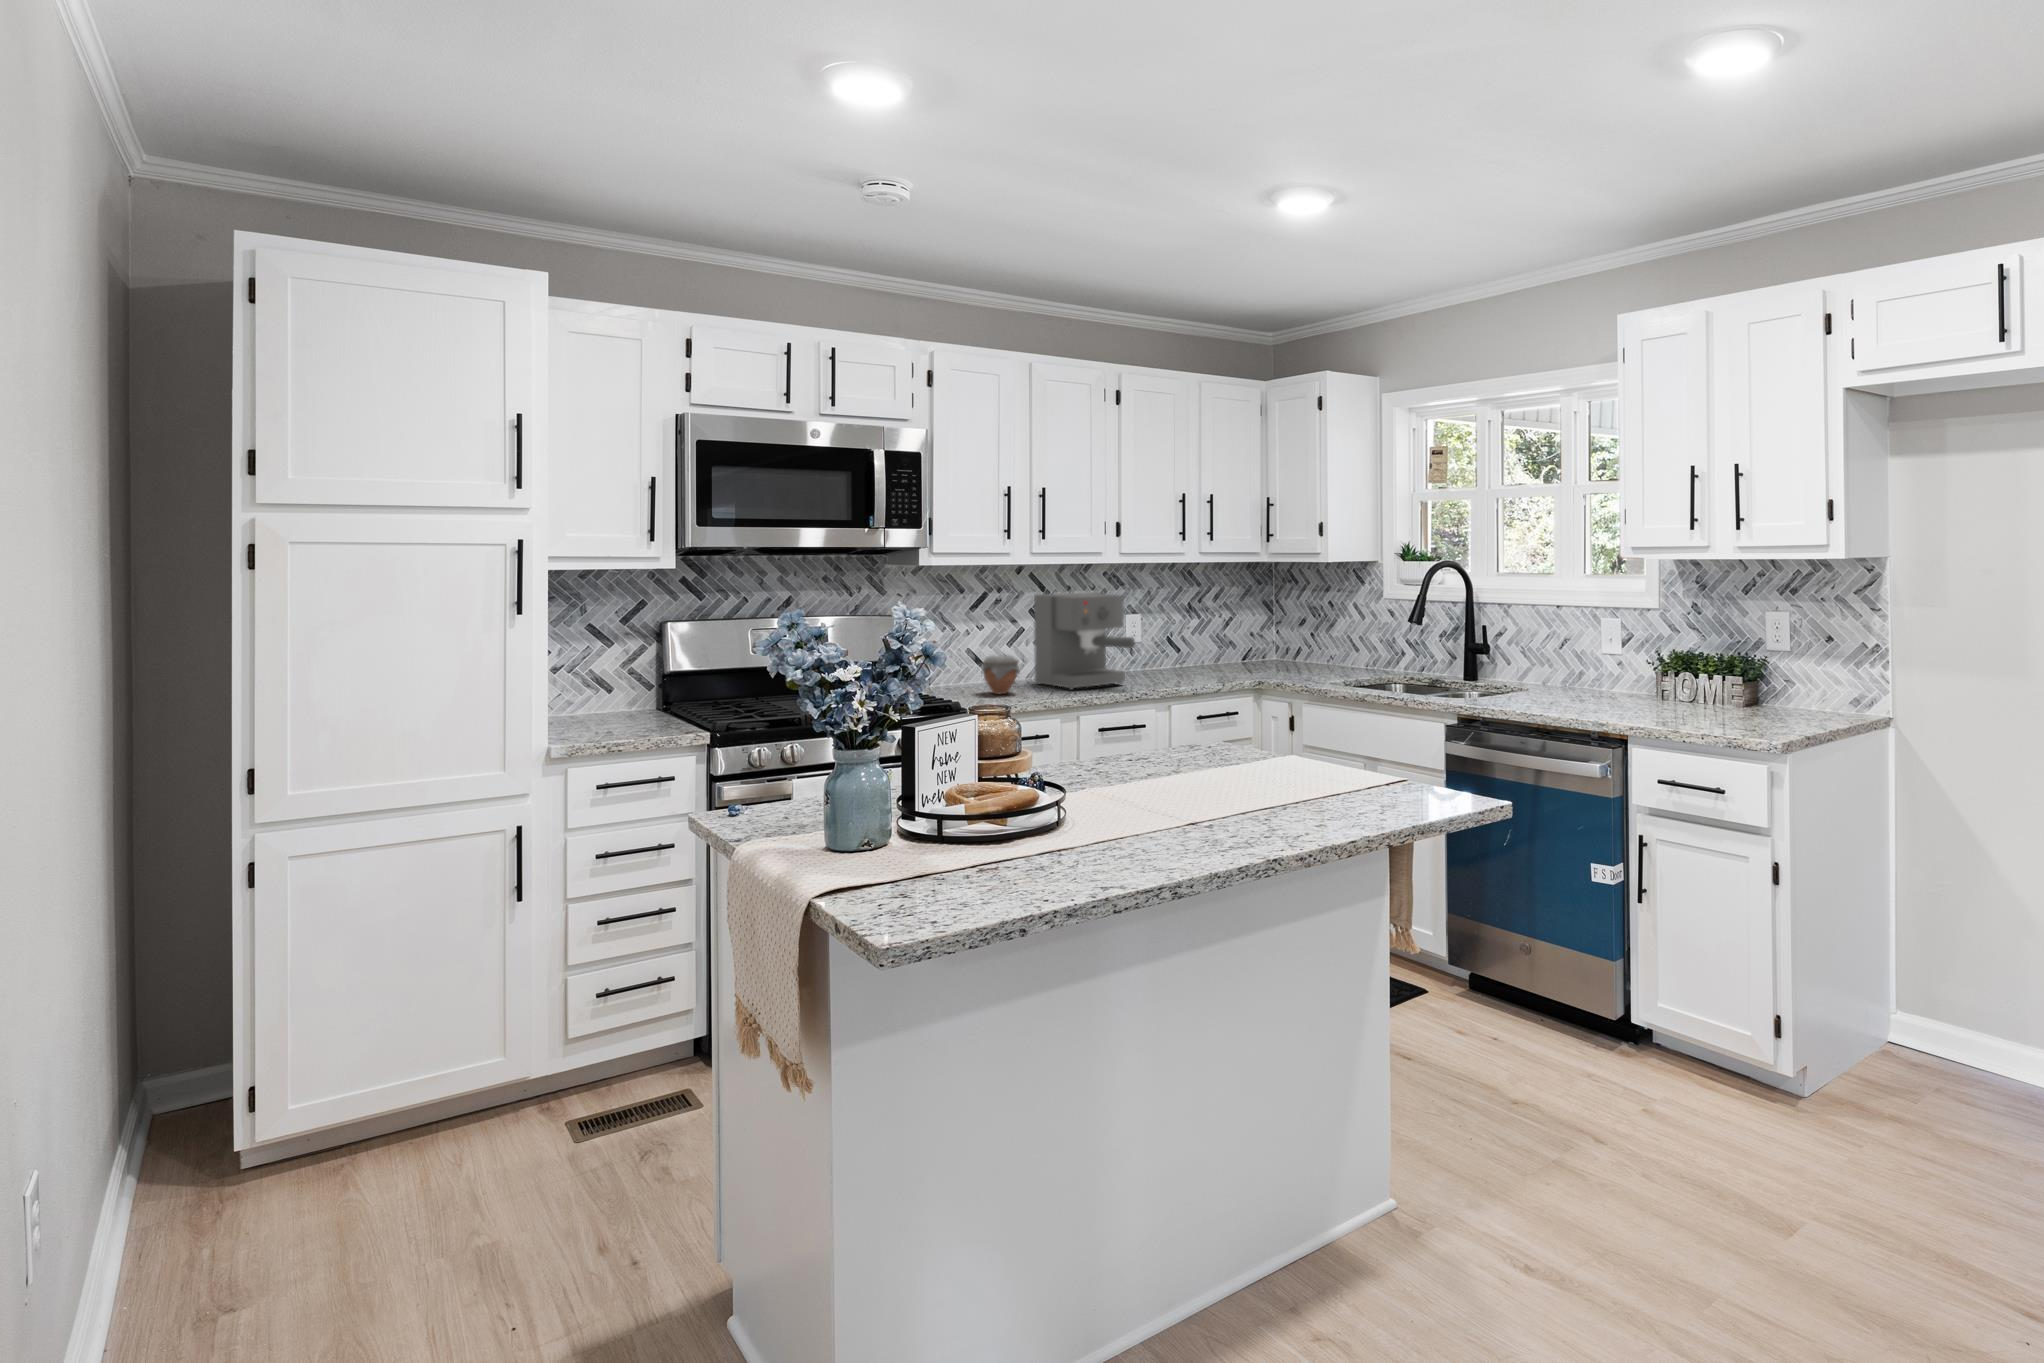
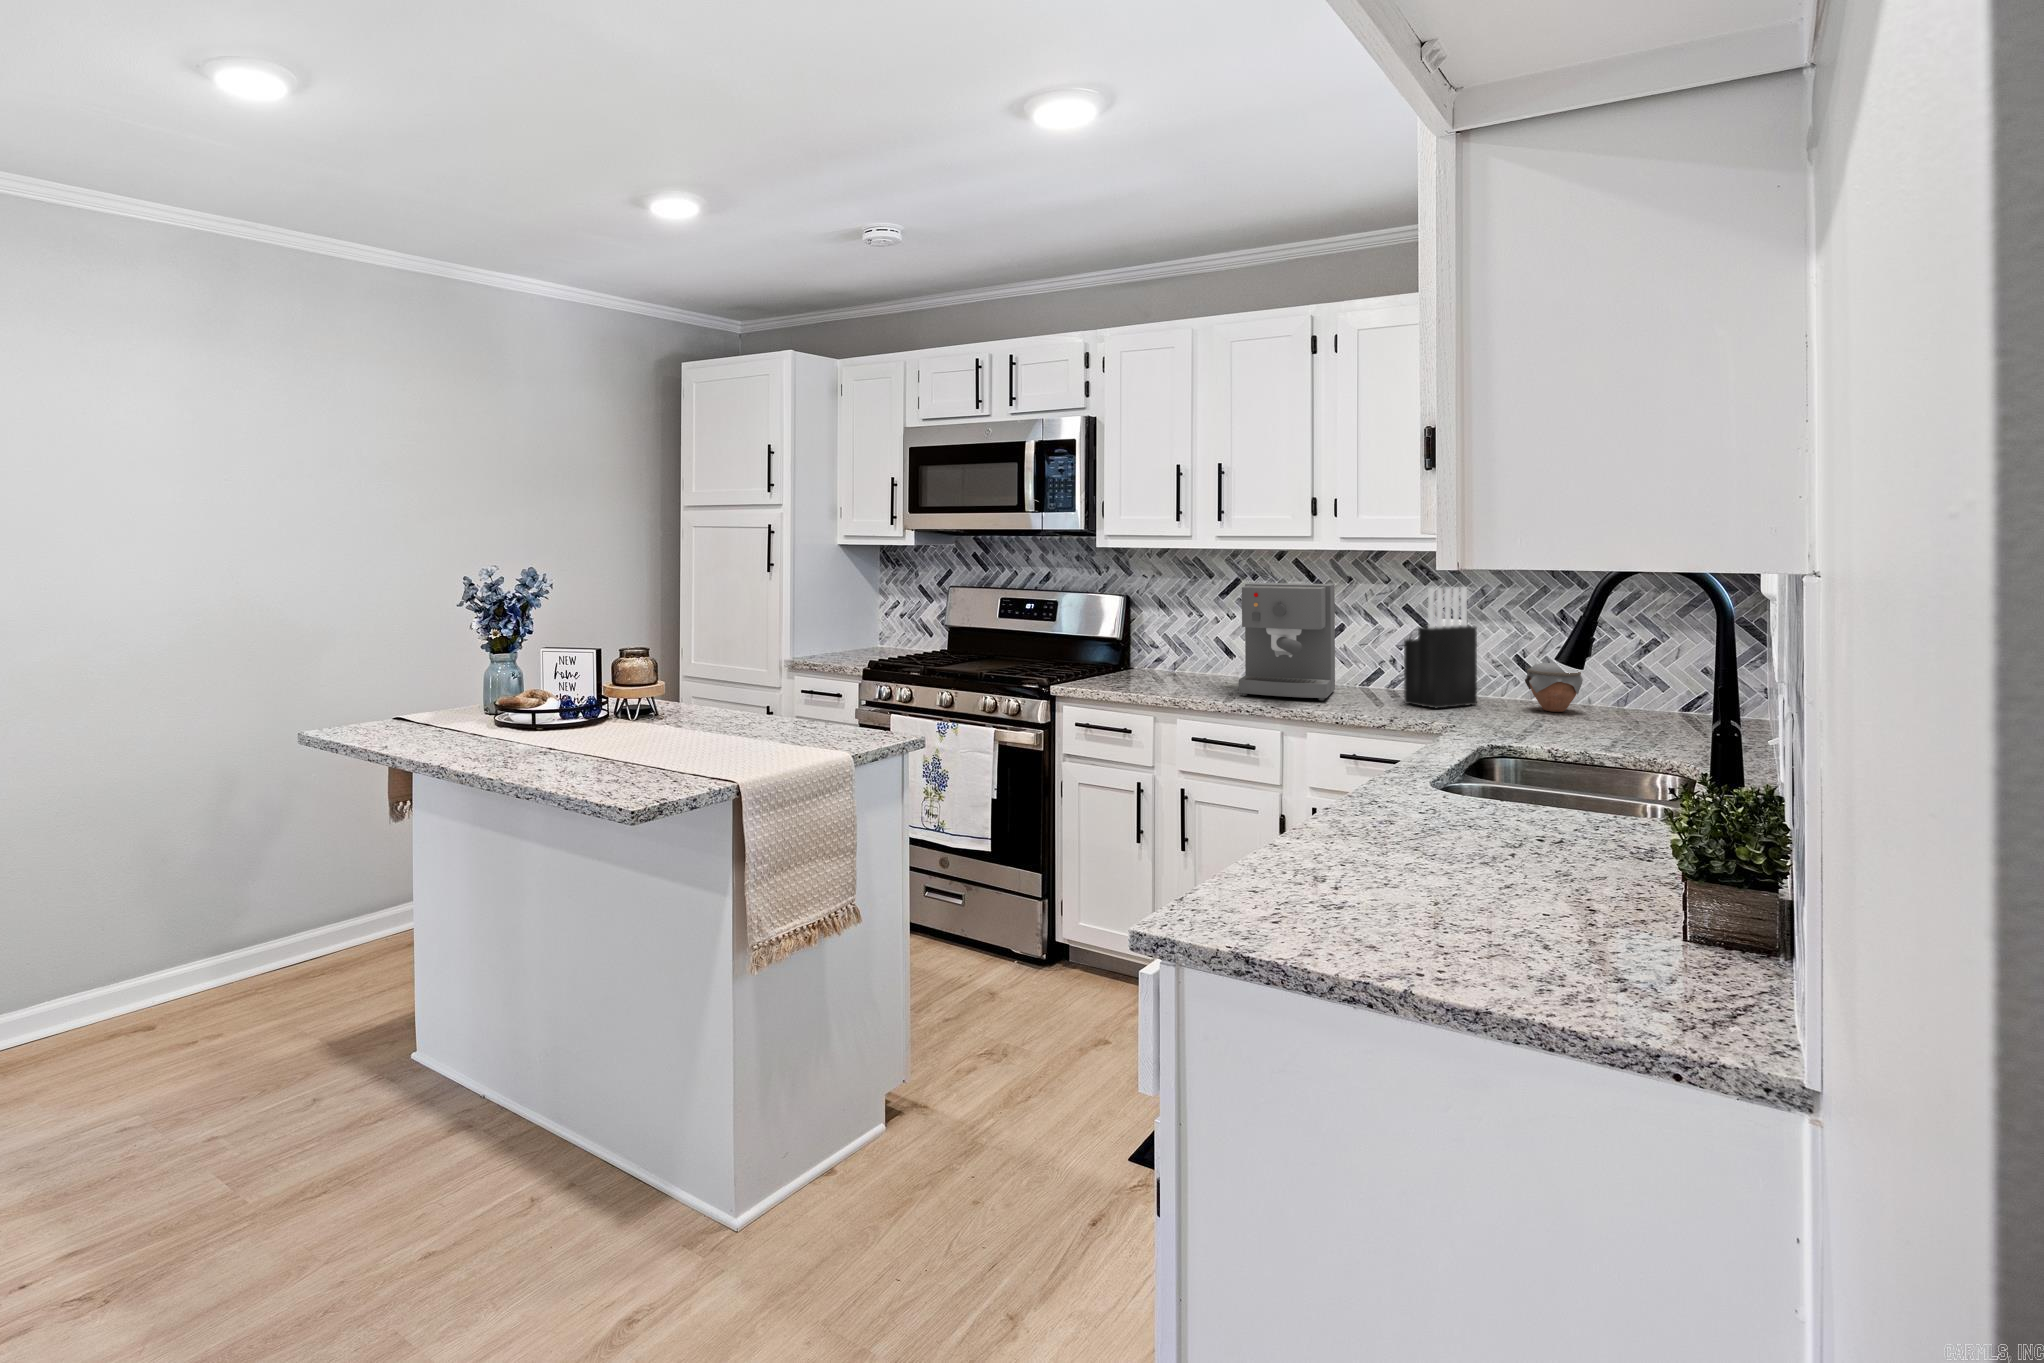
knife block: none [1149,589,1181,678] -> present [1404,587,1477,708]
jar: present [982,655,1019,694] -> present [1525,663,1583,712]

